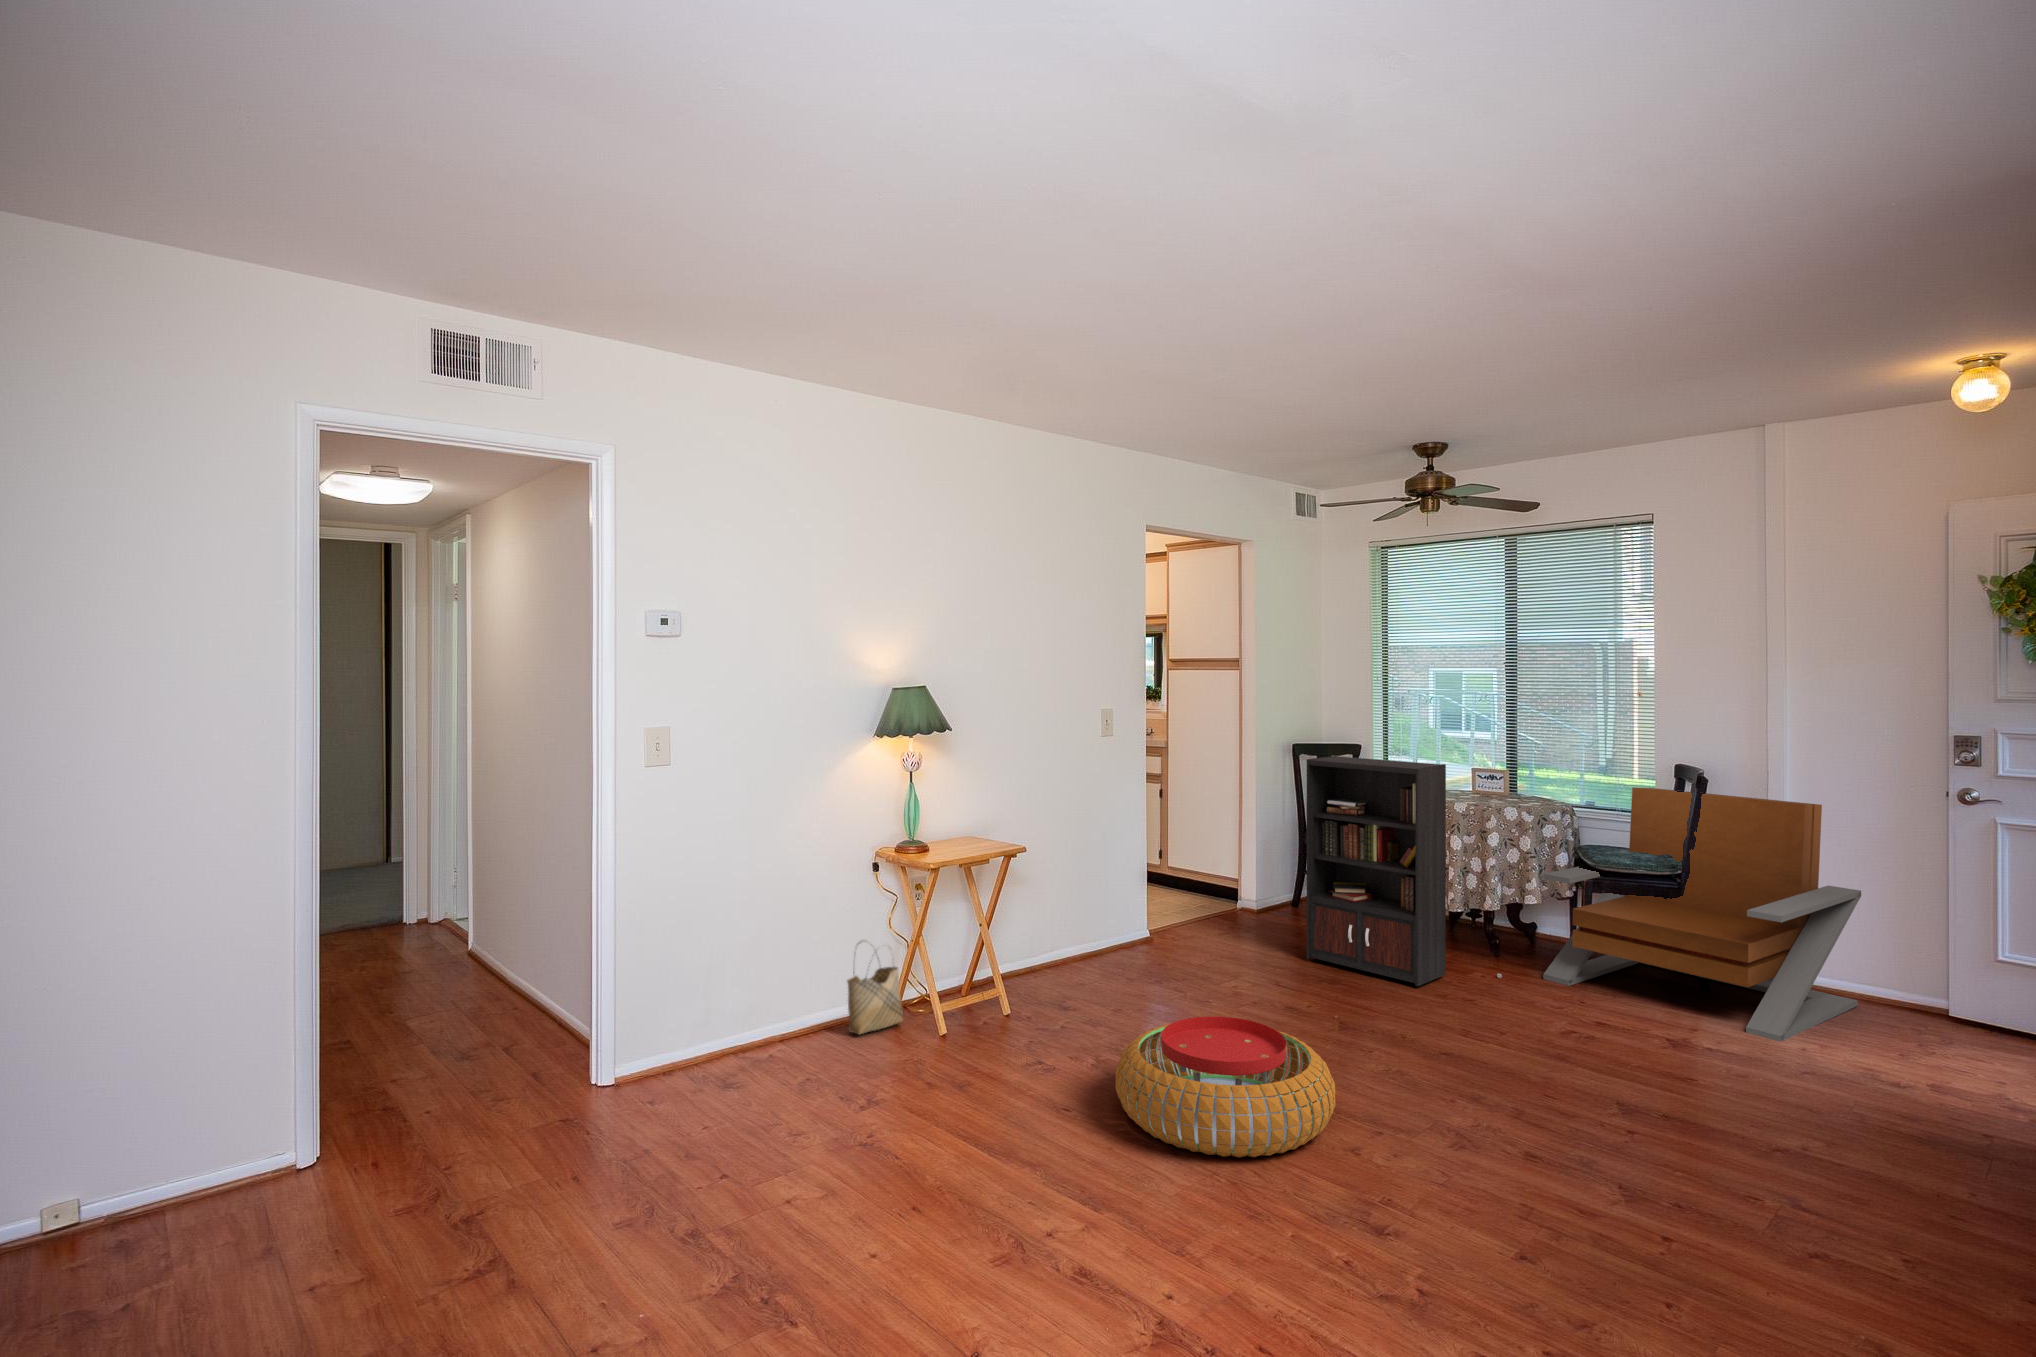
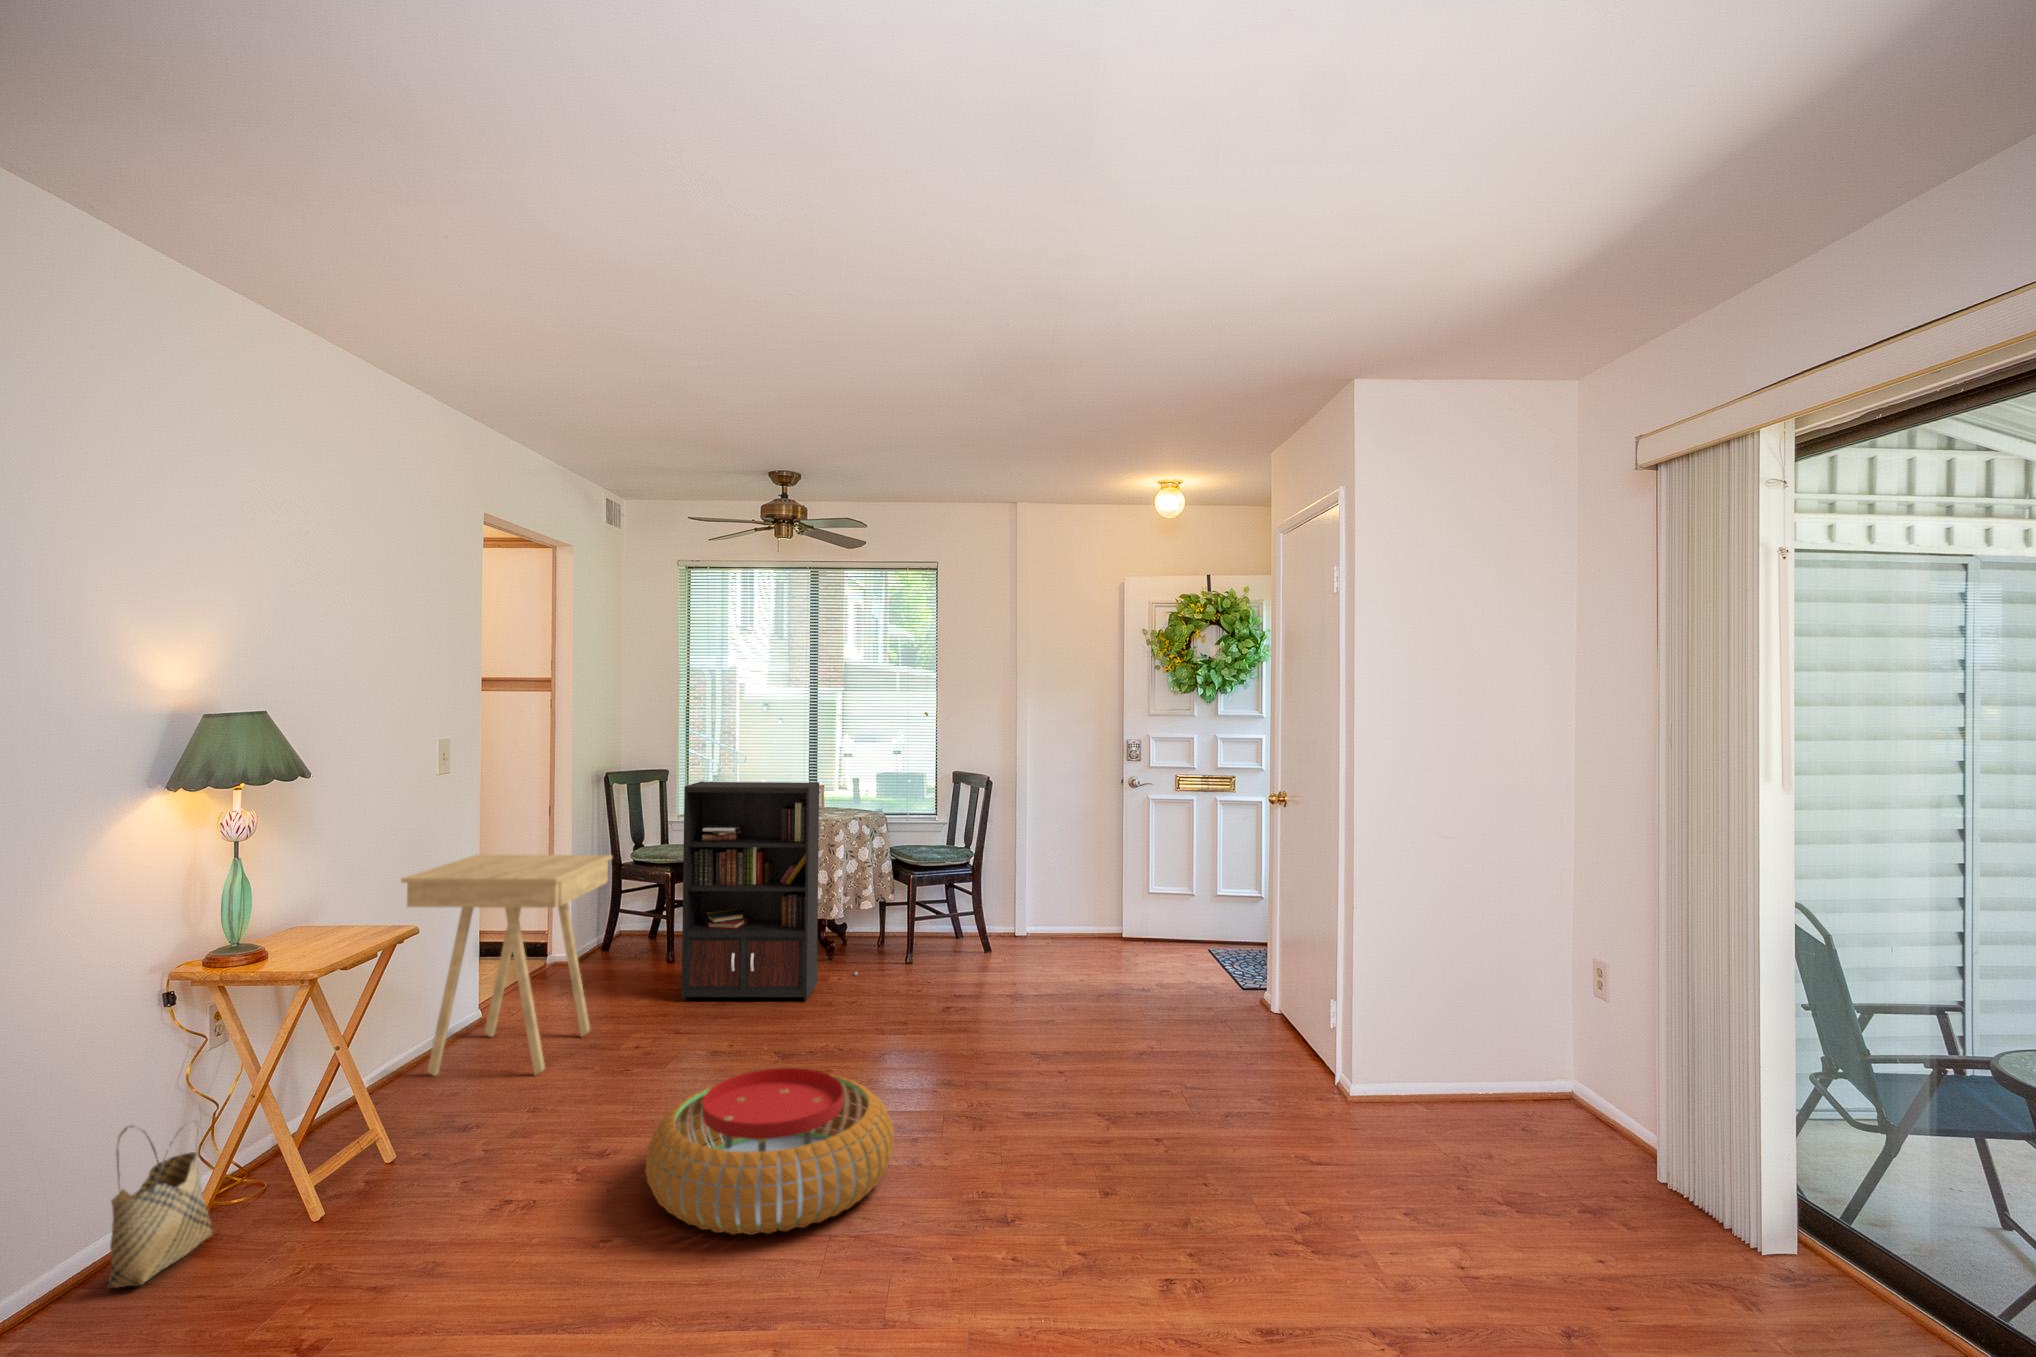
lounge chair: present [1543,787,1861,1042] -> none [887,792,1078,976]
side table: none [1065,803,1226,987] -> present [401,854,612,1076]

